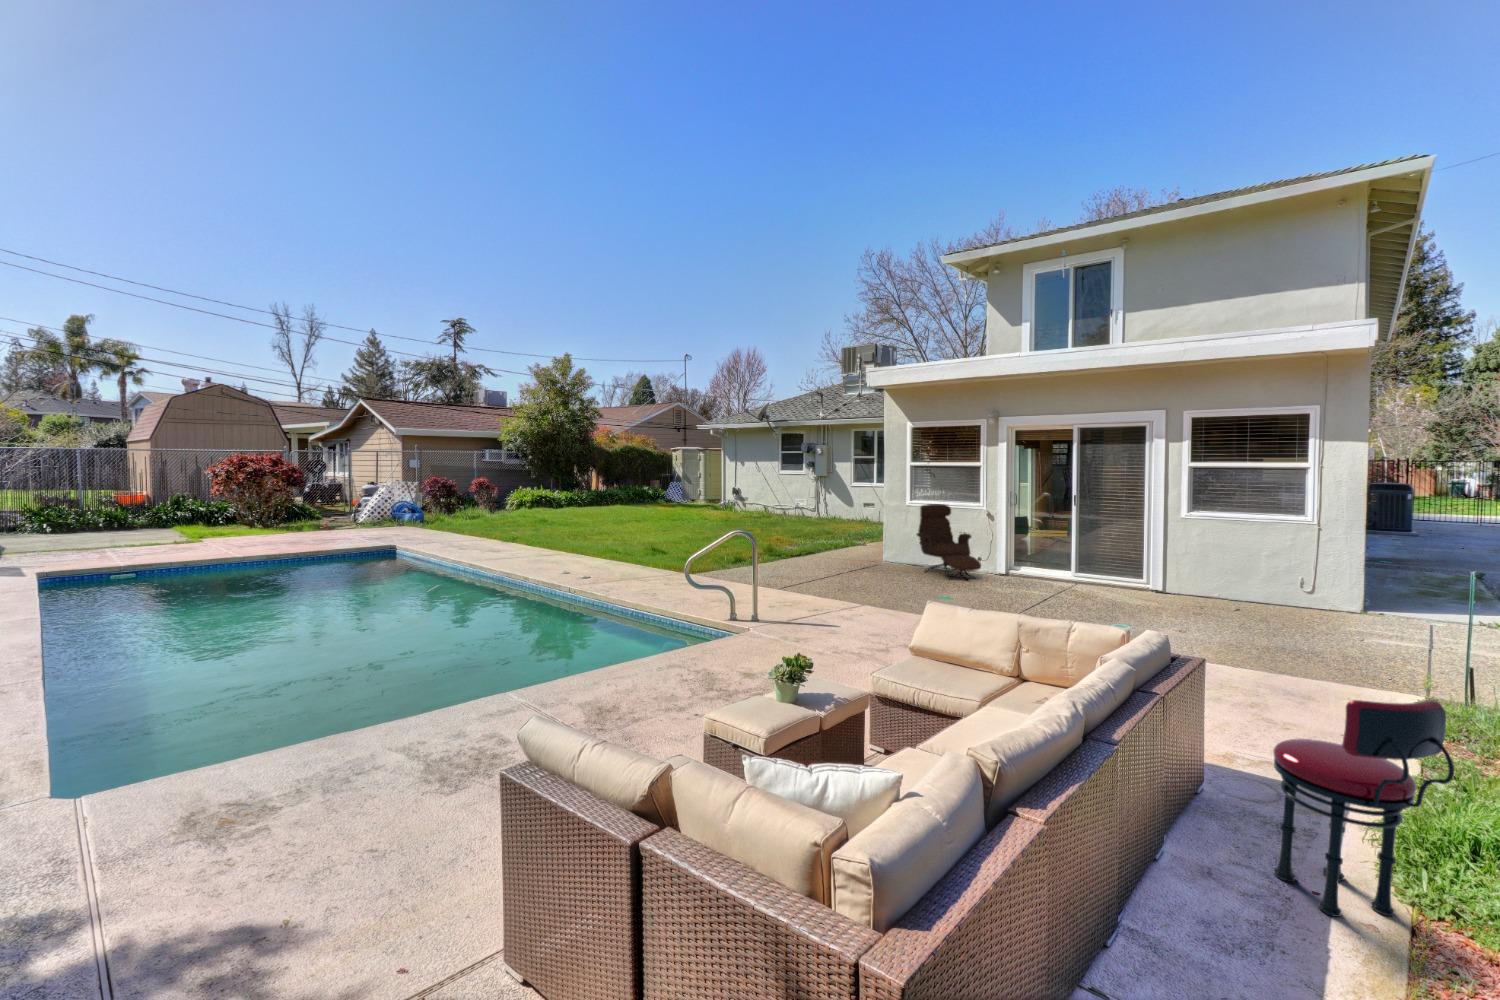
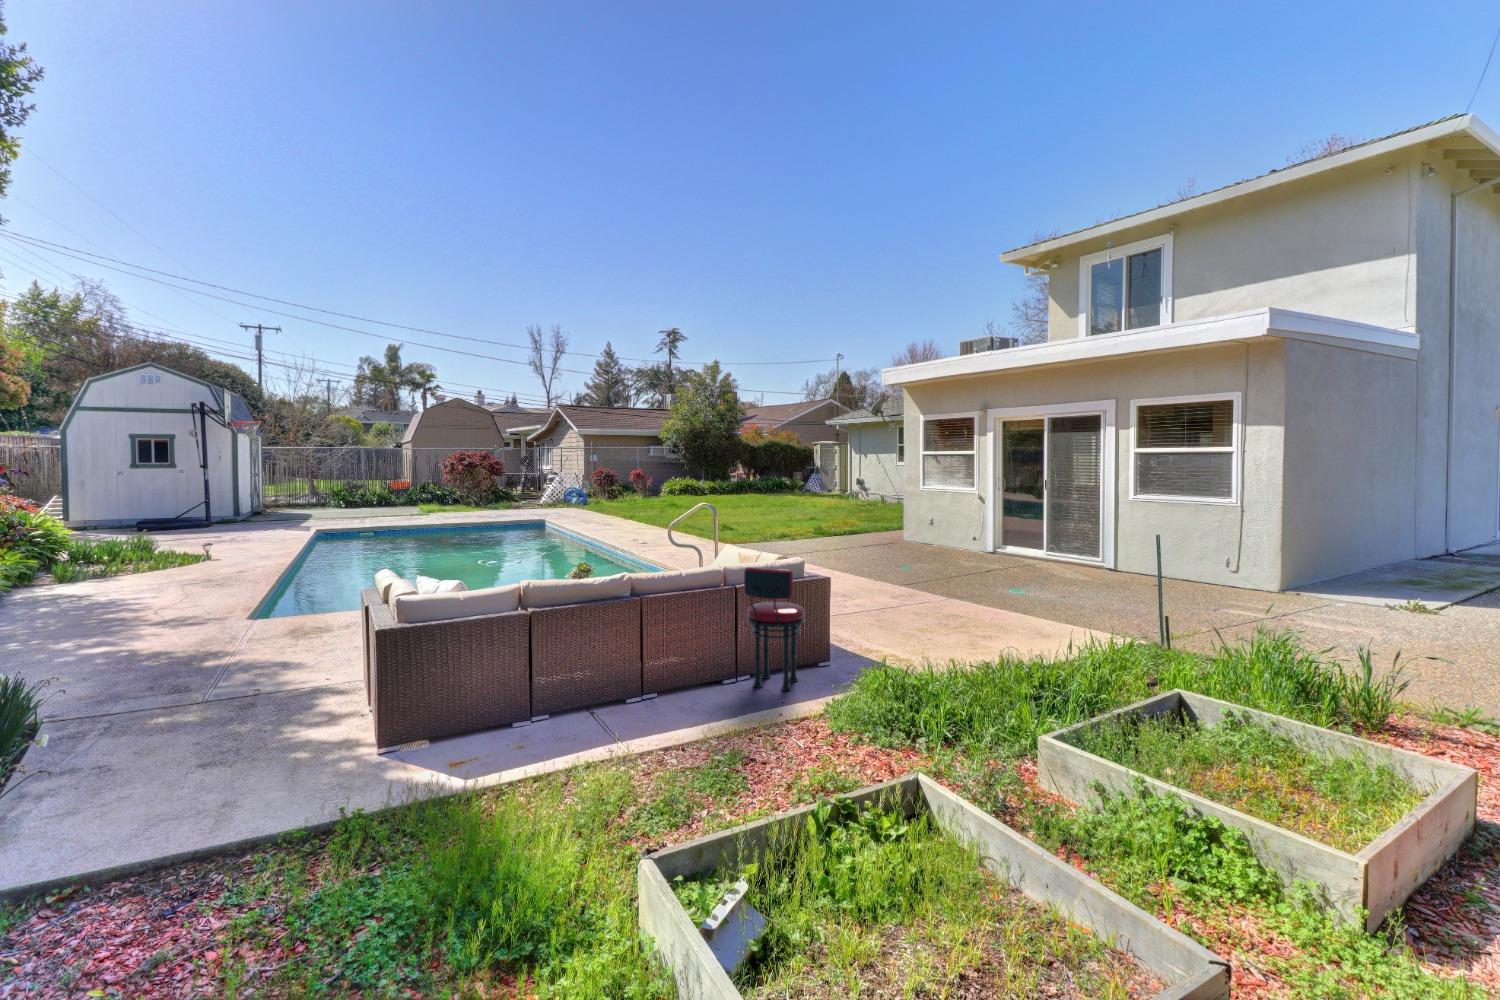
lounge chair: present [917,504,981,580] -> none [915,489,966,557]

